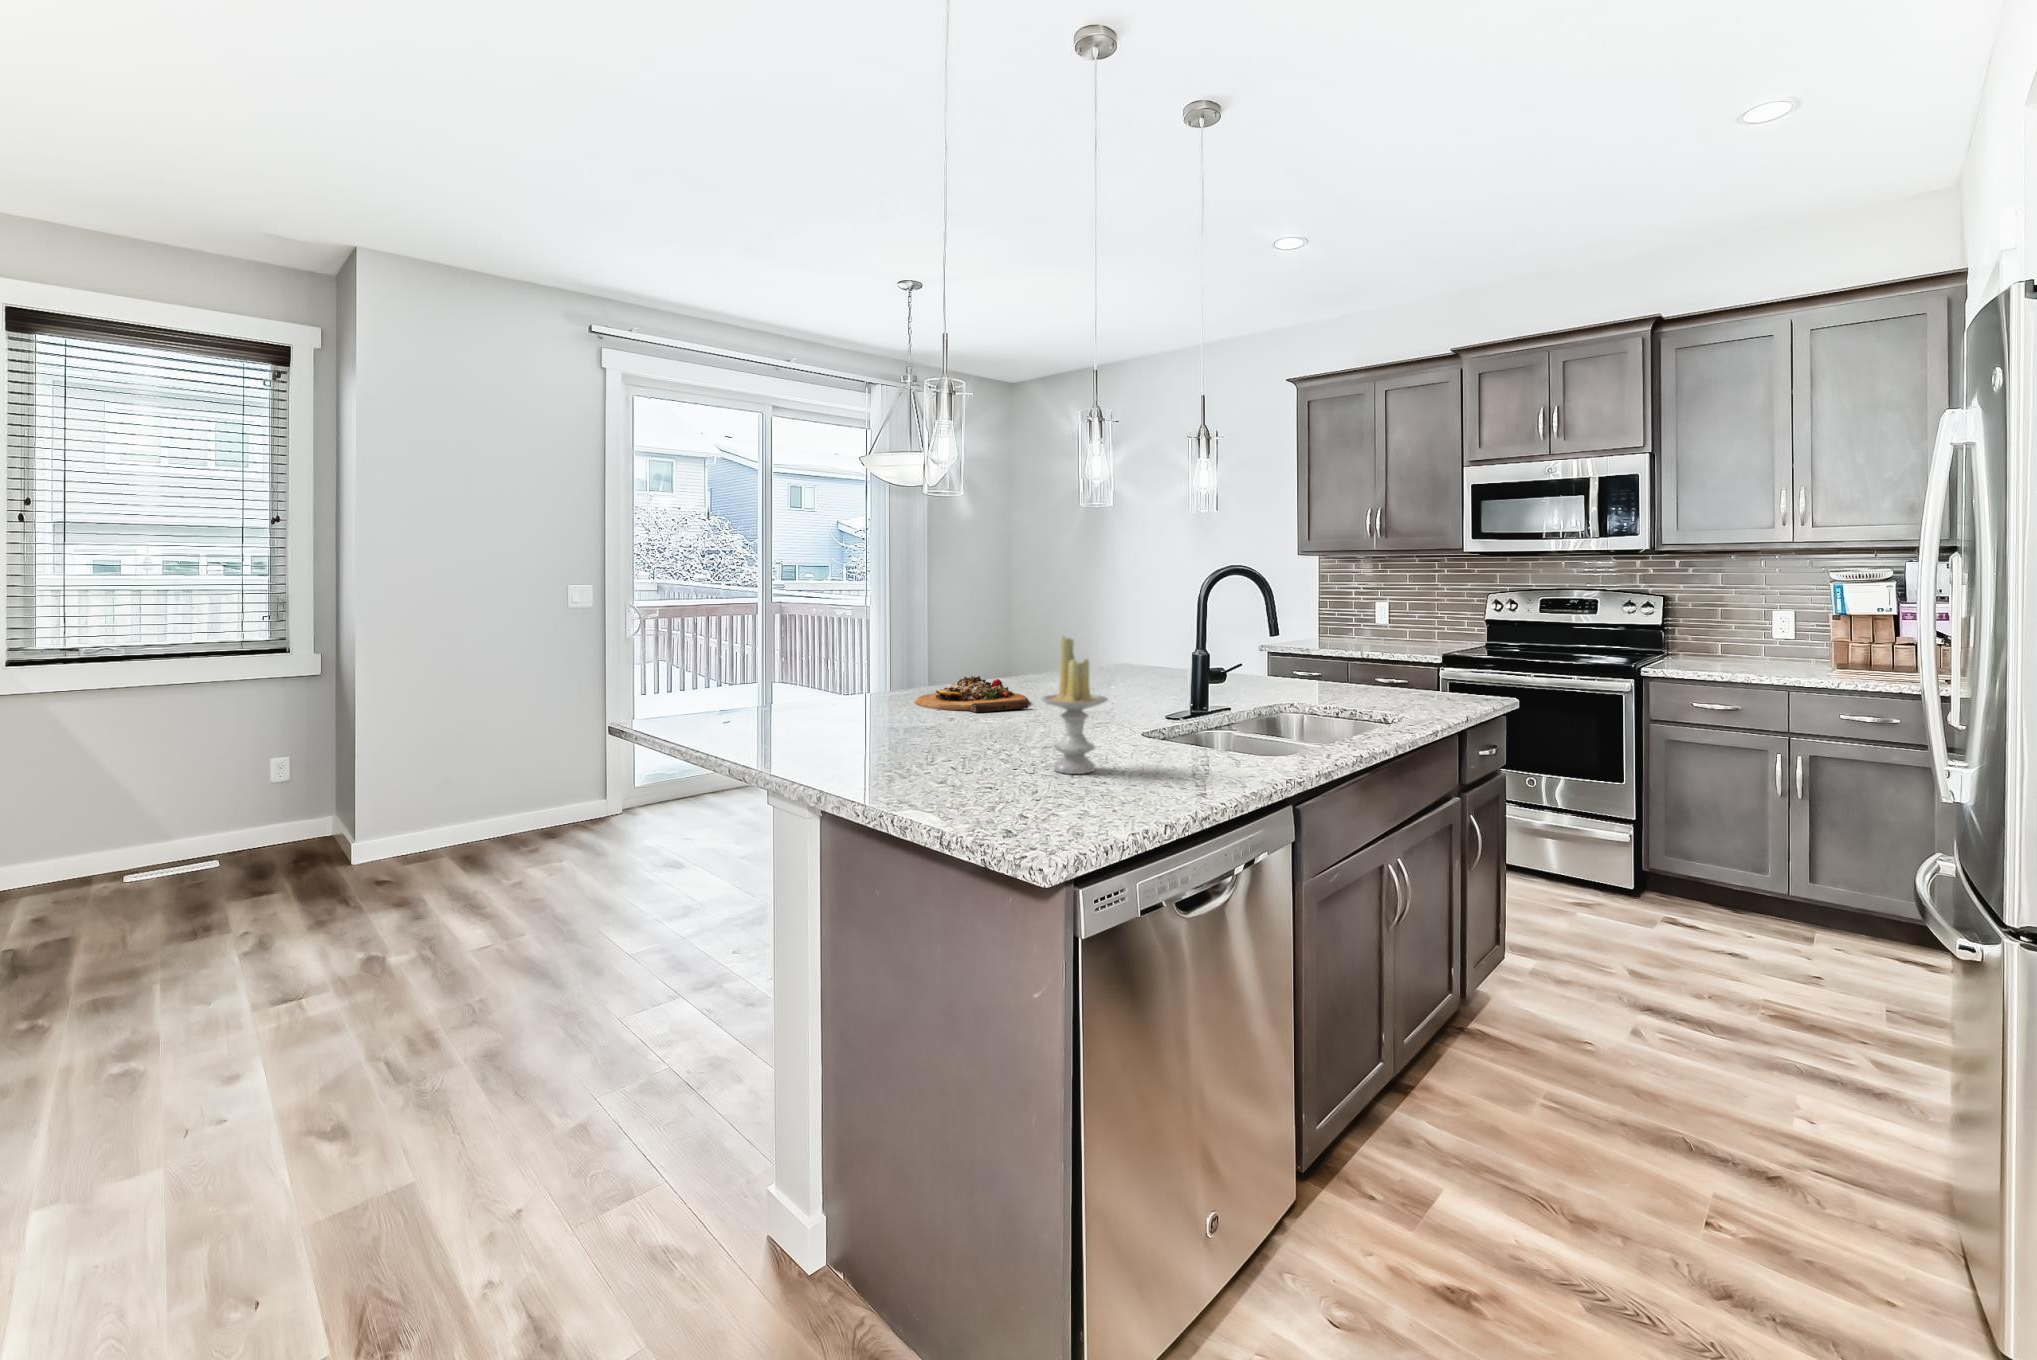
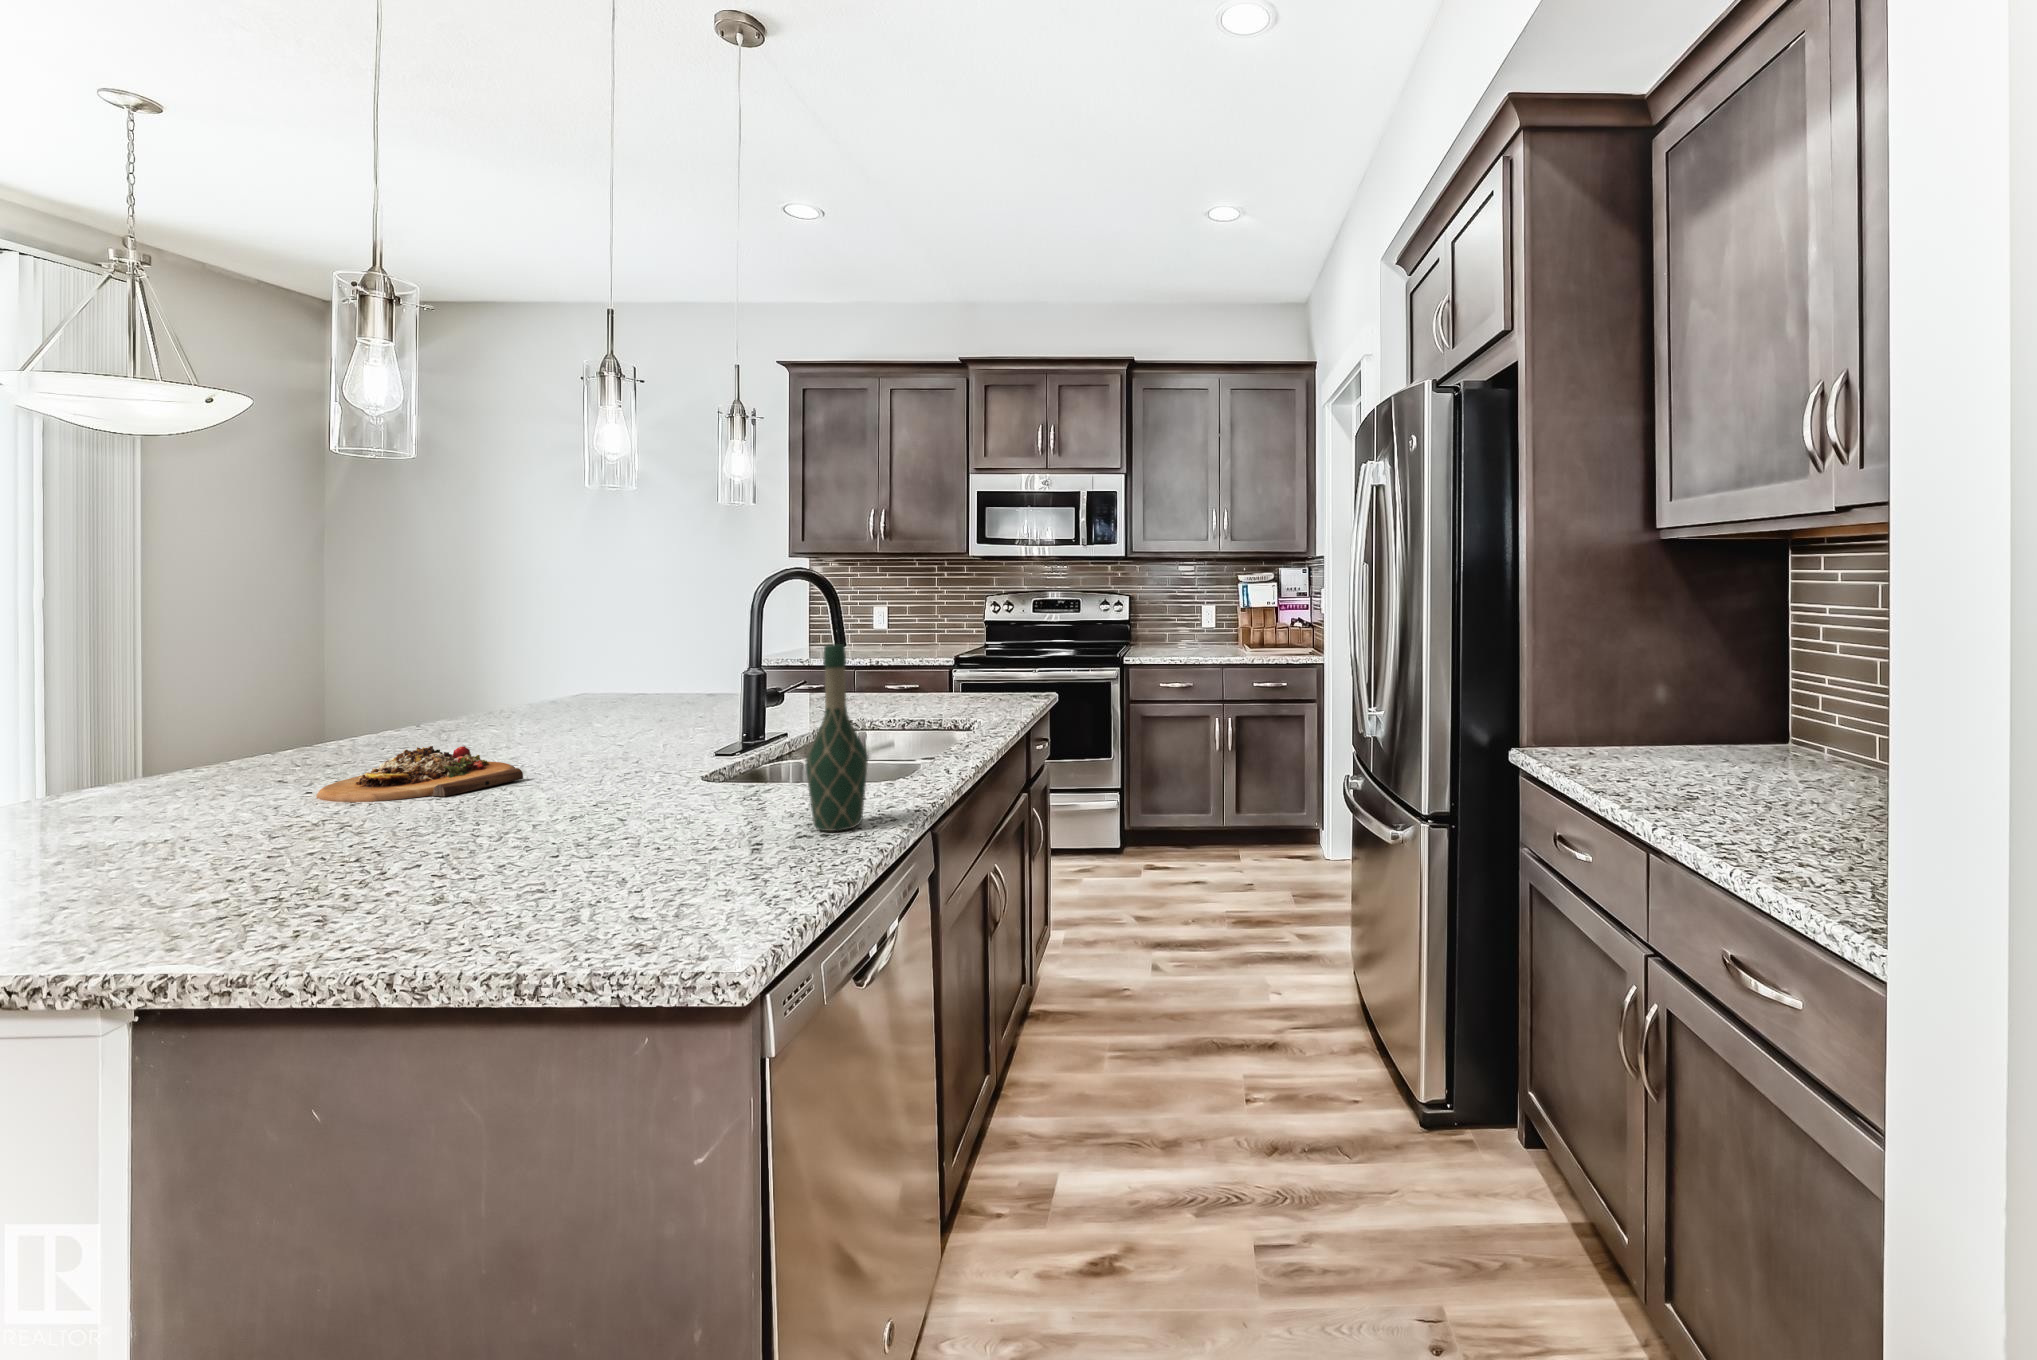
wine bottle: none [1177,615,1229,782] -> present [805,644,868,831]
candle: present [1041,637,1108,774] -> none [622,684,716,854]

